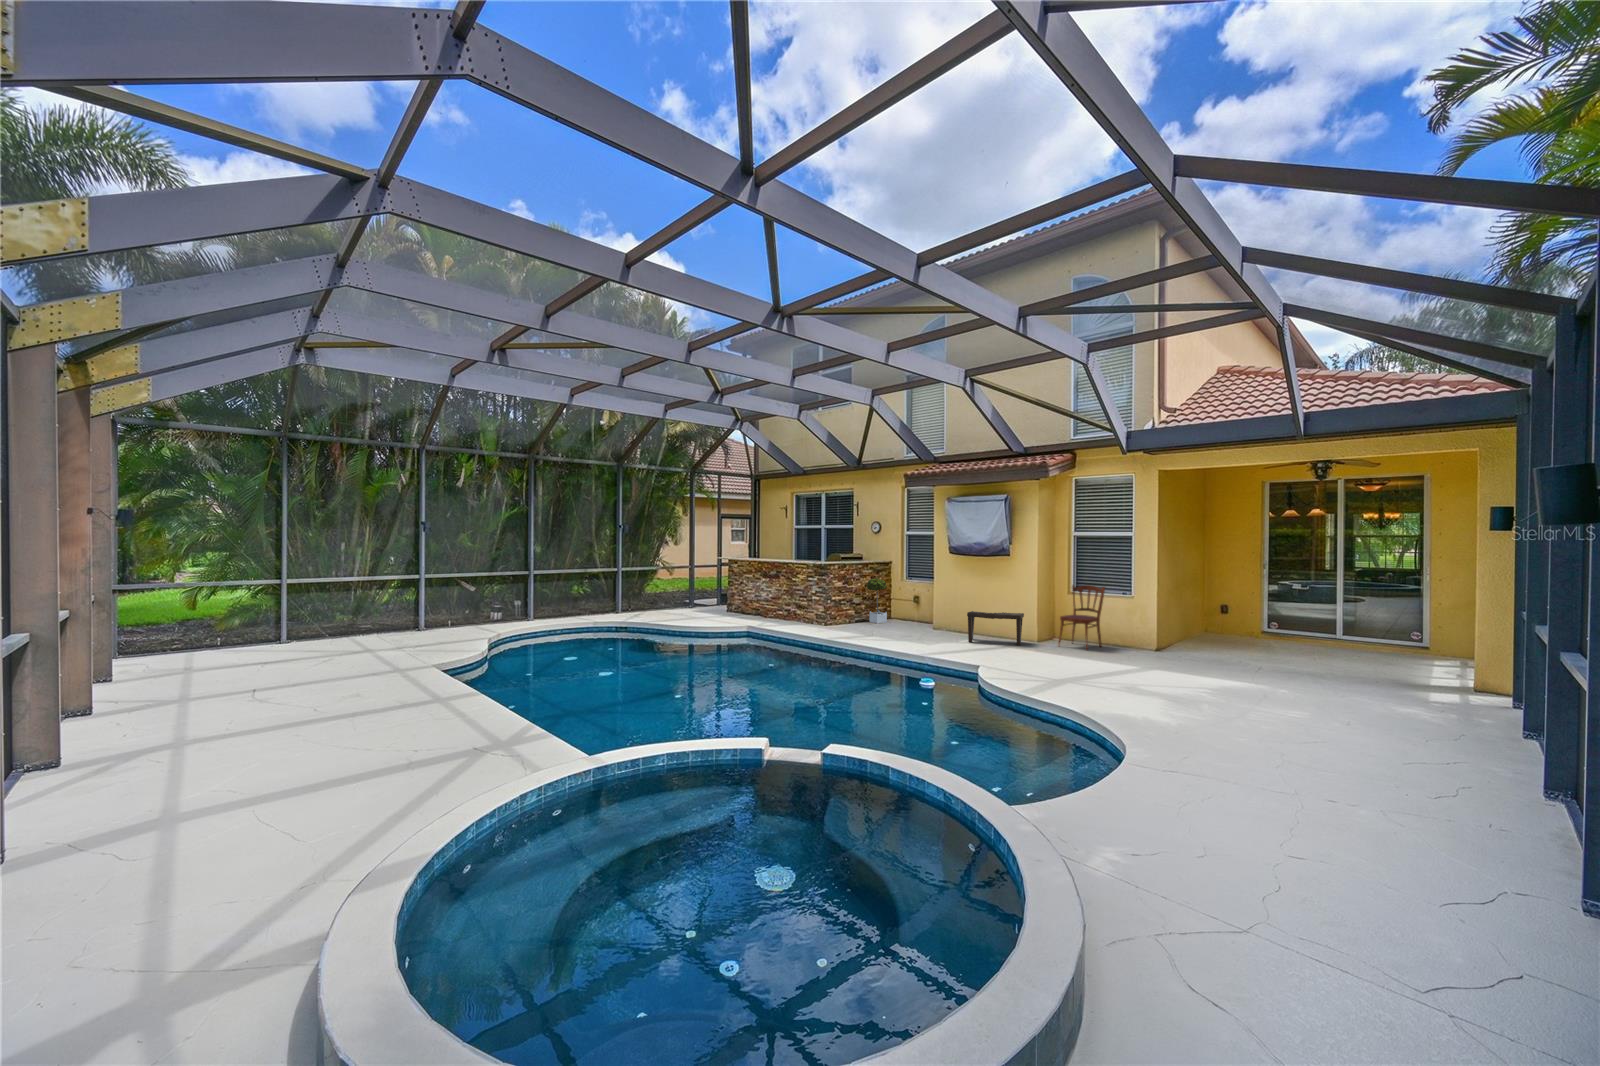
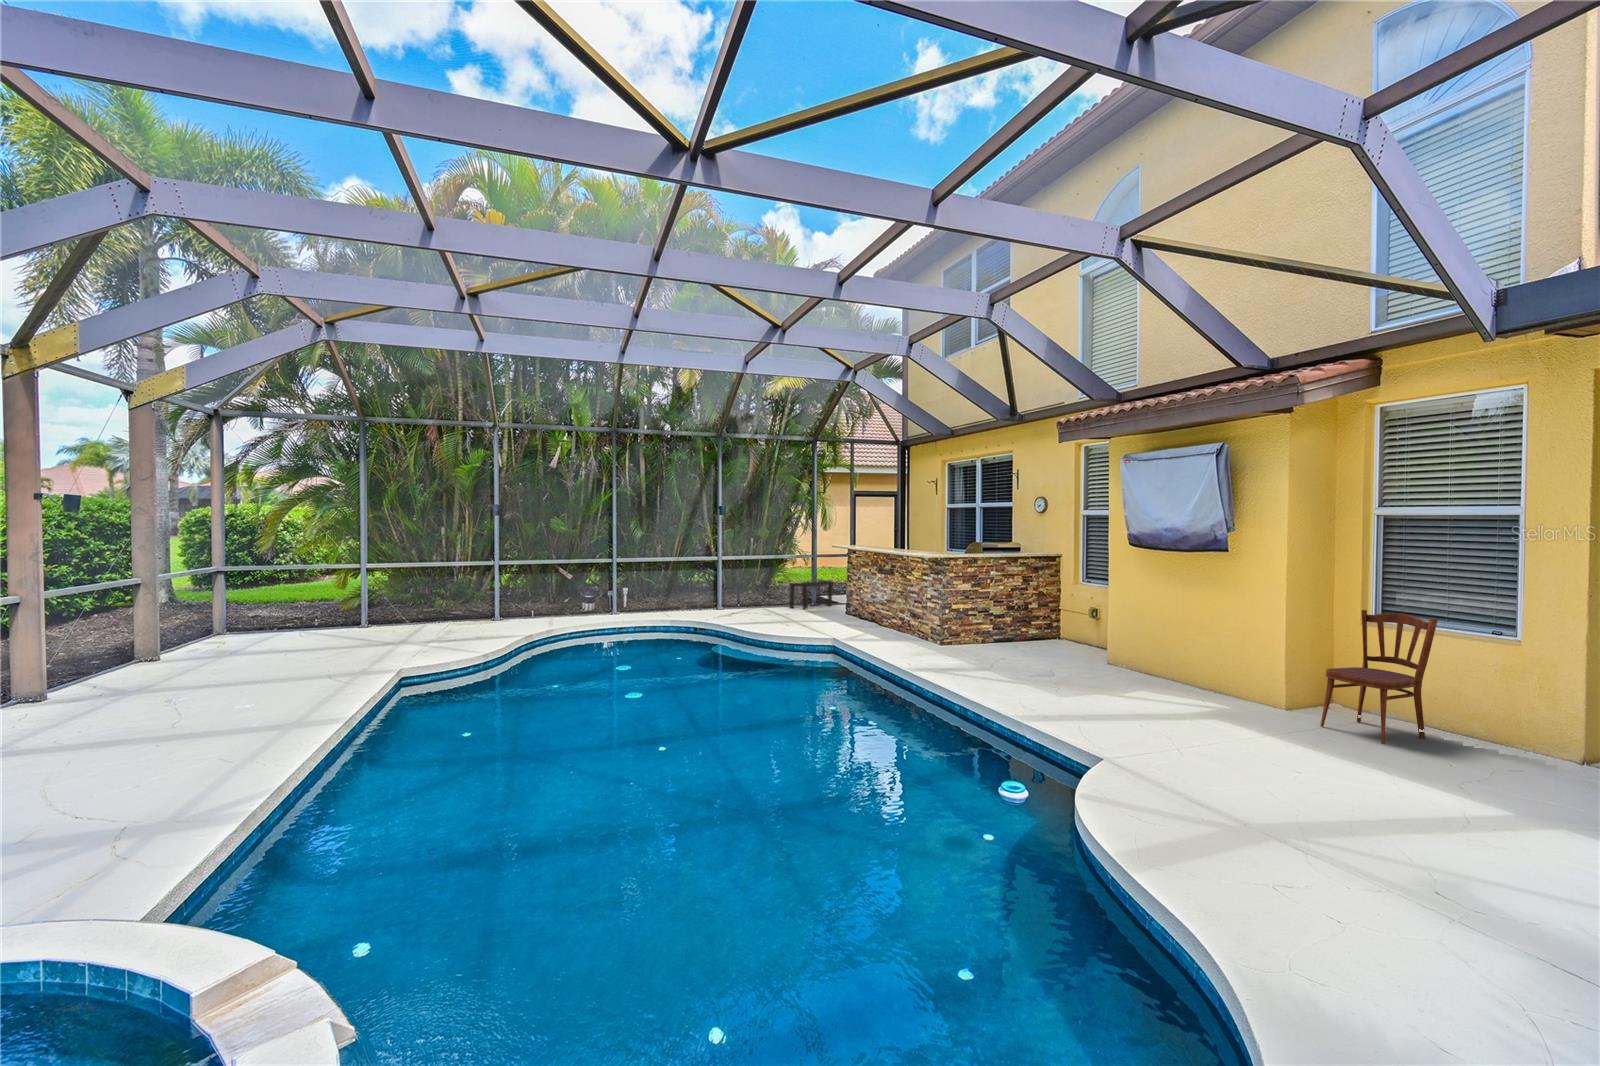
potted tree: present [867,578,887,623] -> none [1012,580,1043,647]
bench: present [967,611,1024,645] -> present [789,580,834,609]

